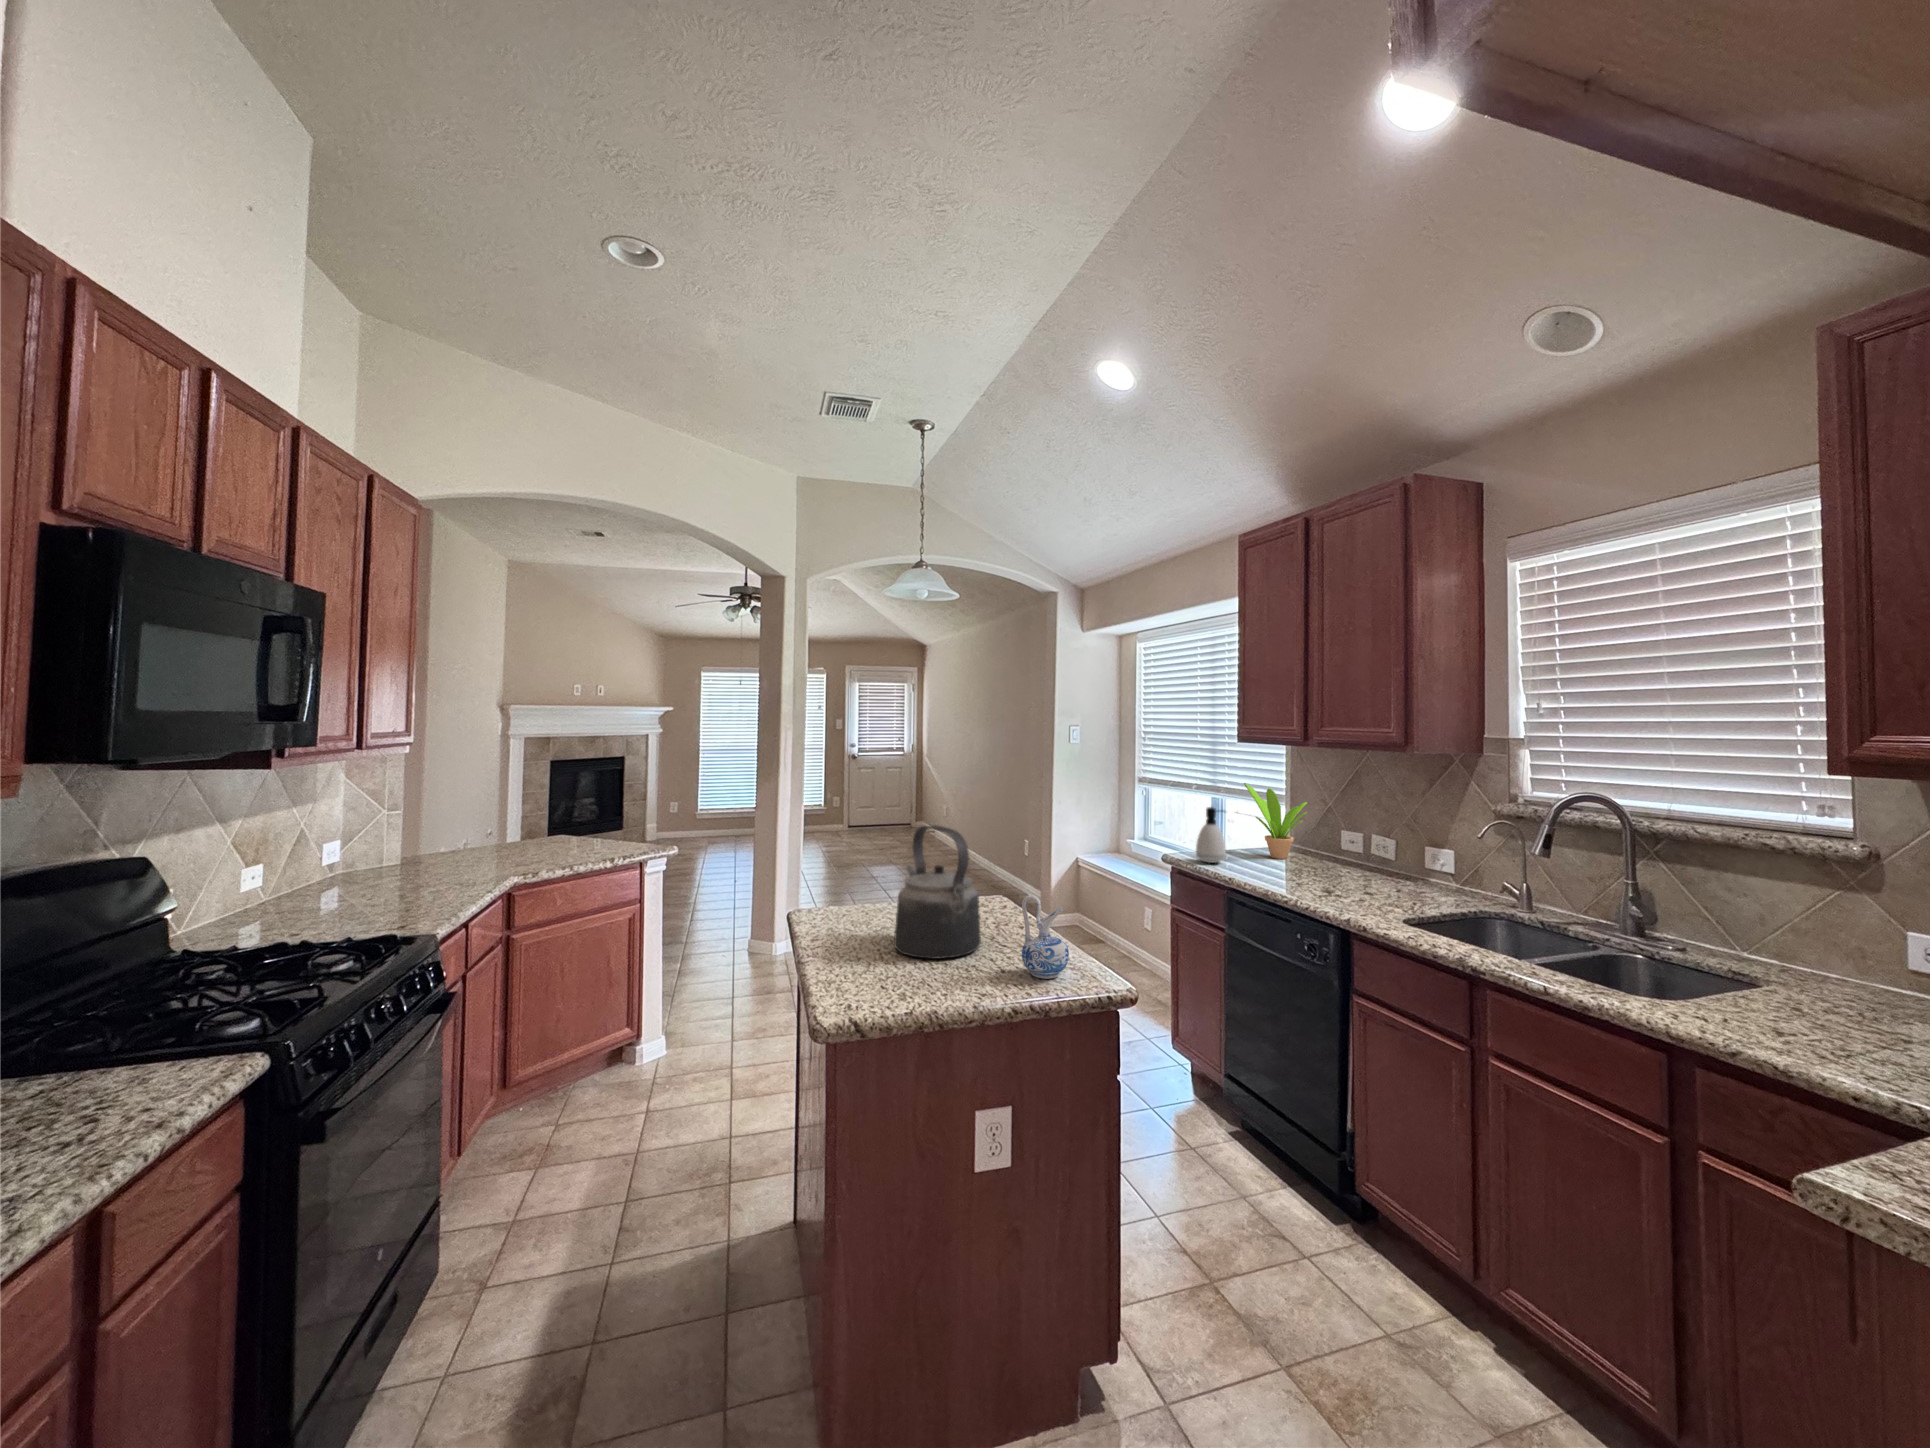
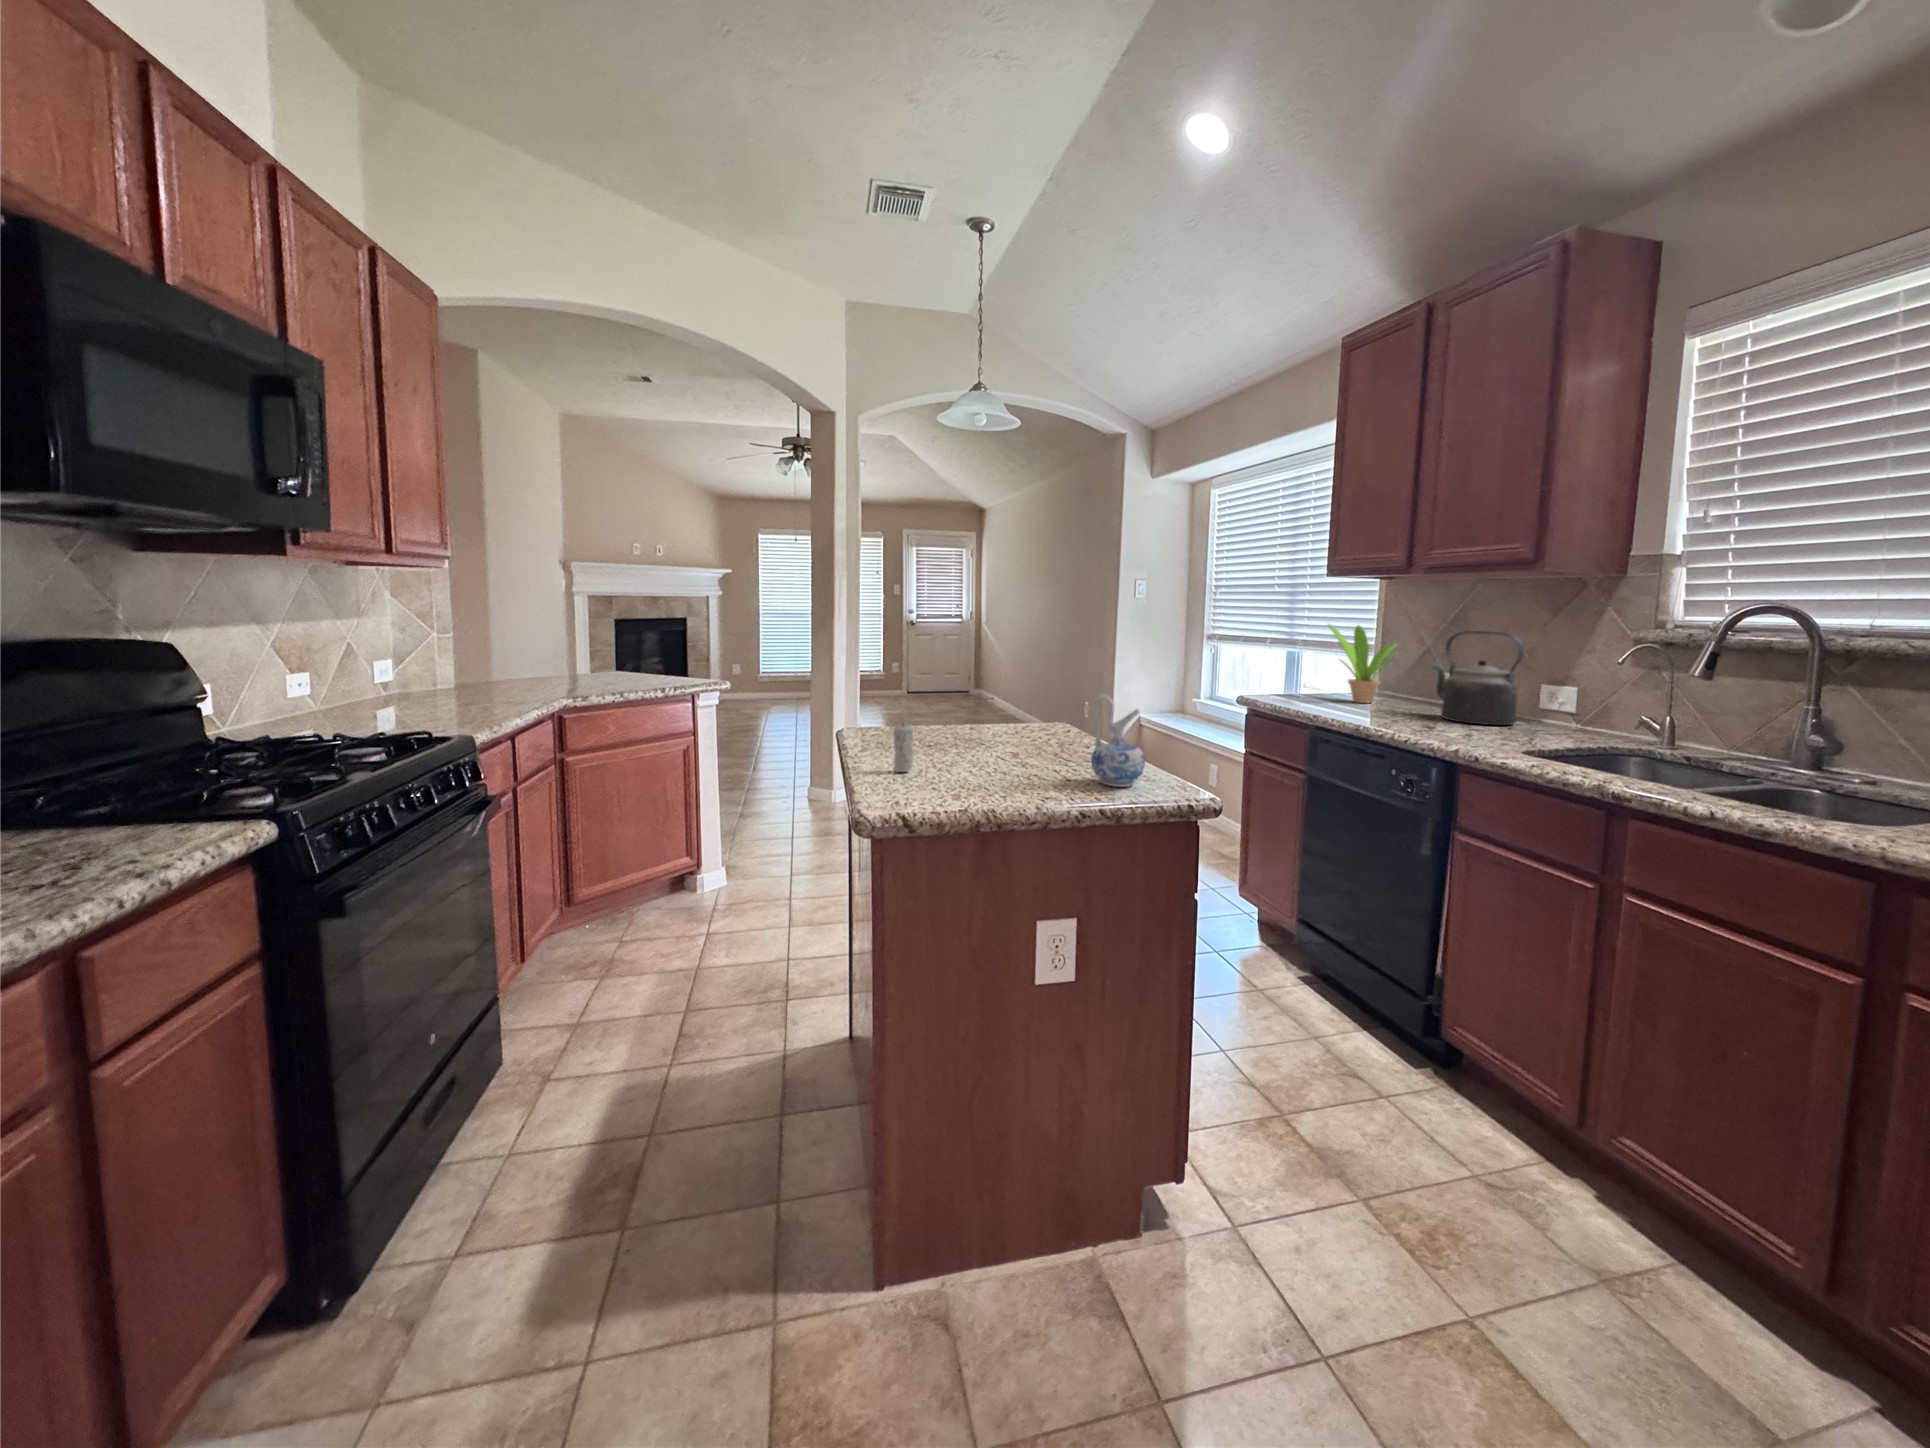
soap dispenser: present [1196,807,1226,863] -> none [1272,645,1309,704]
kettle: present [894,825,981,959] -> present [1433,631,1524,725]
candle: none [844,915,863,969] -> present [894,724,913,772]

